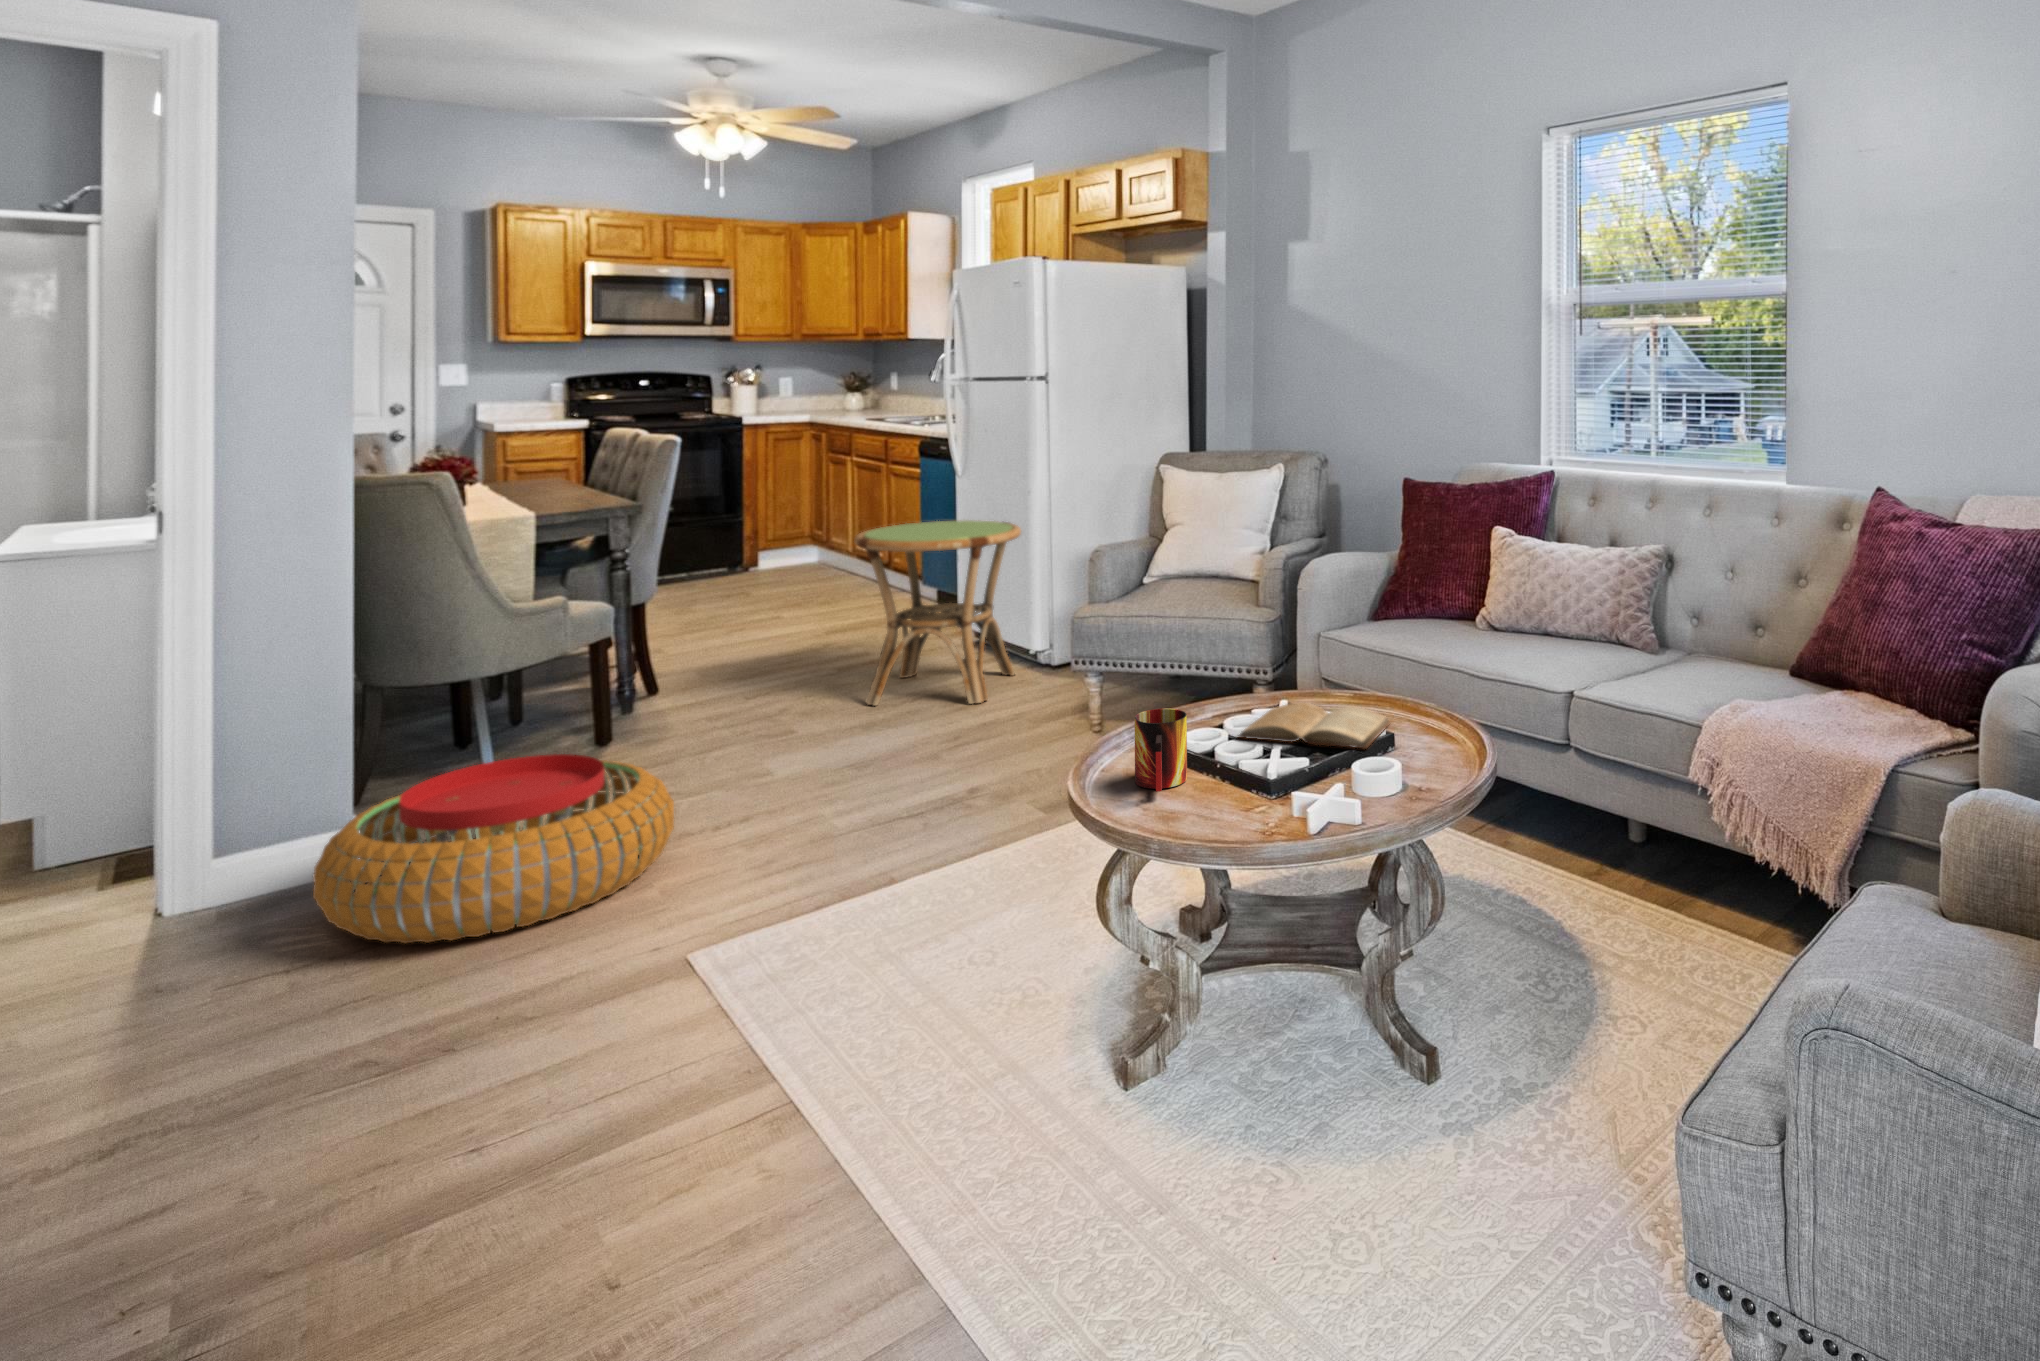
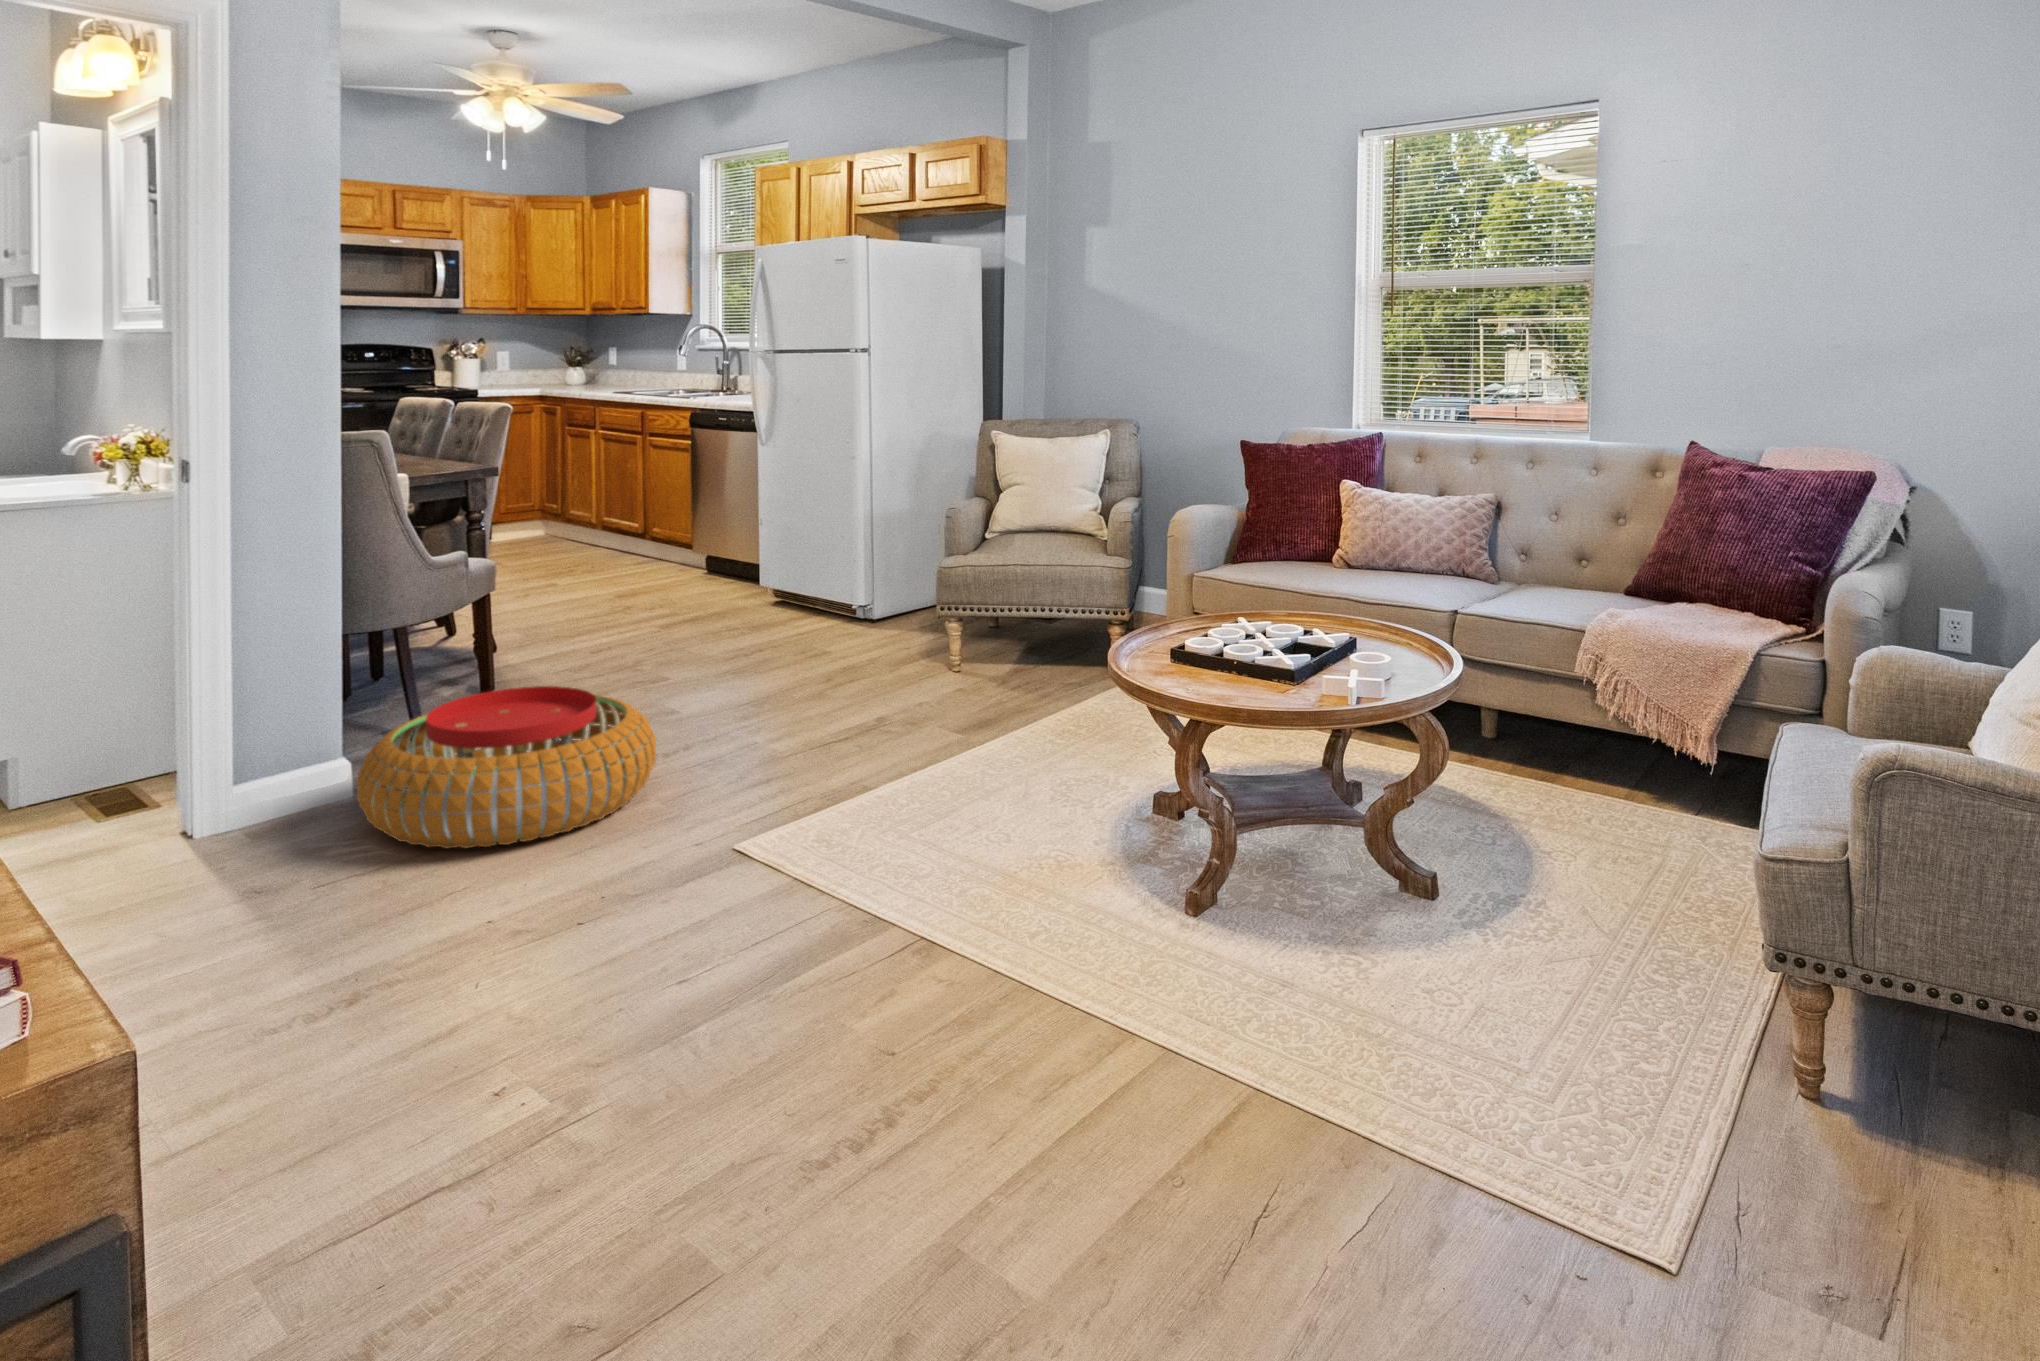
side table: present [855,520,1021,705] -> none [700,483,854,655]
book: present [1238,703,1390,748] -> none [1230,617,1346,648]
mug: present [1134,709,1187,792] -> none [1179,615,1222,679]

